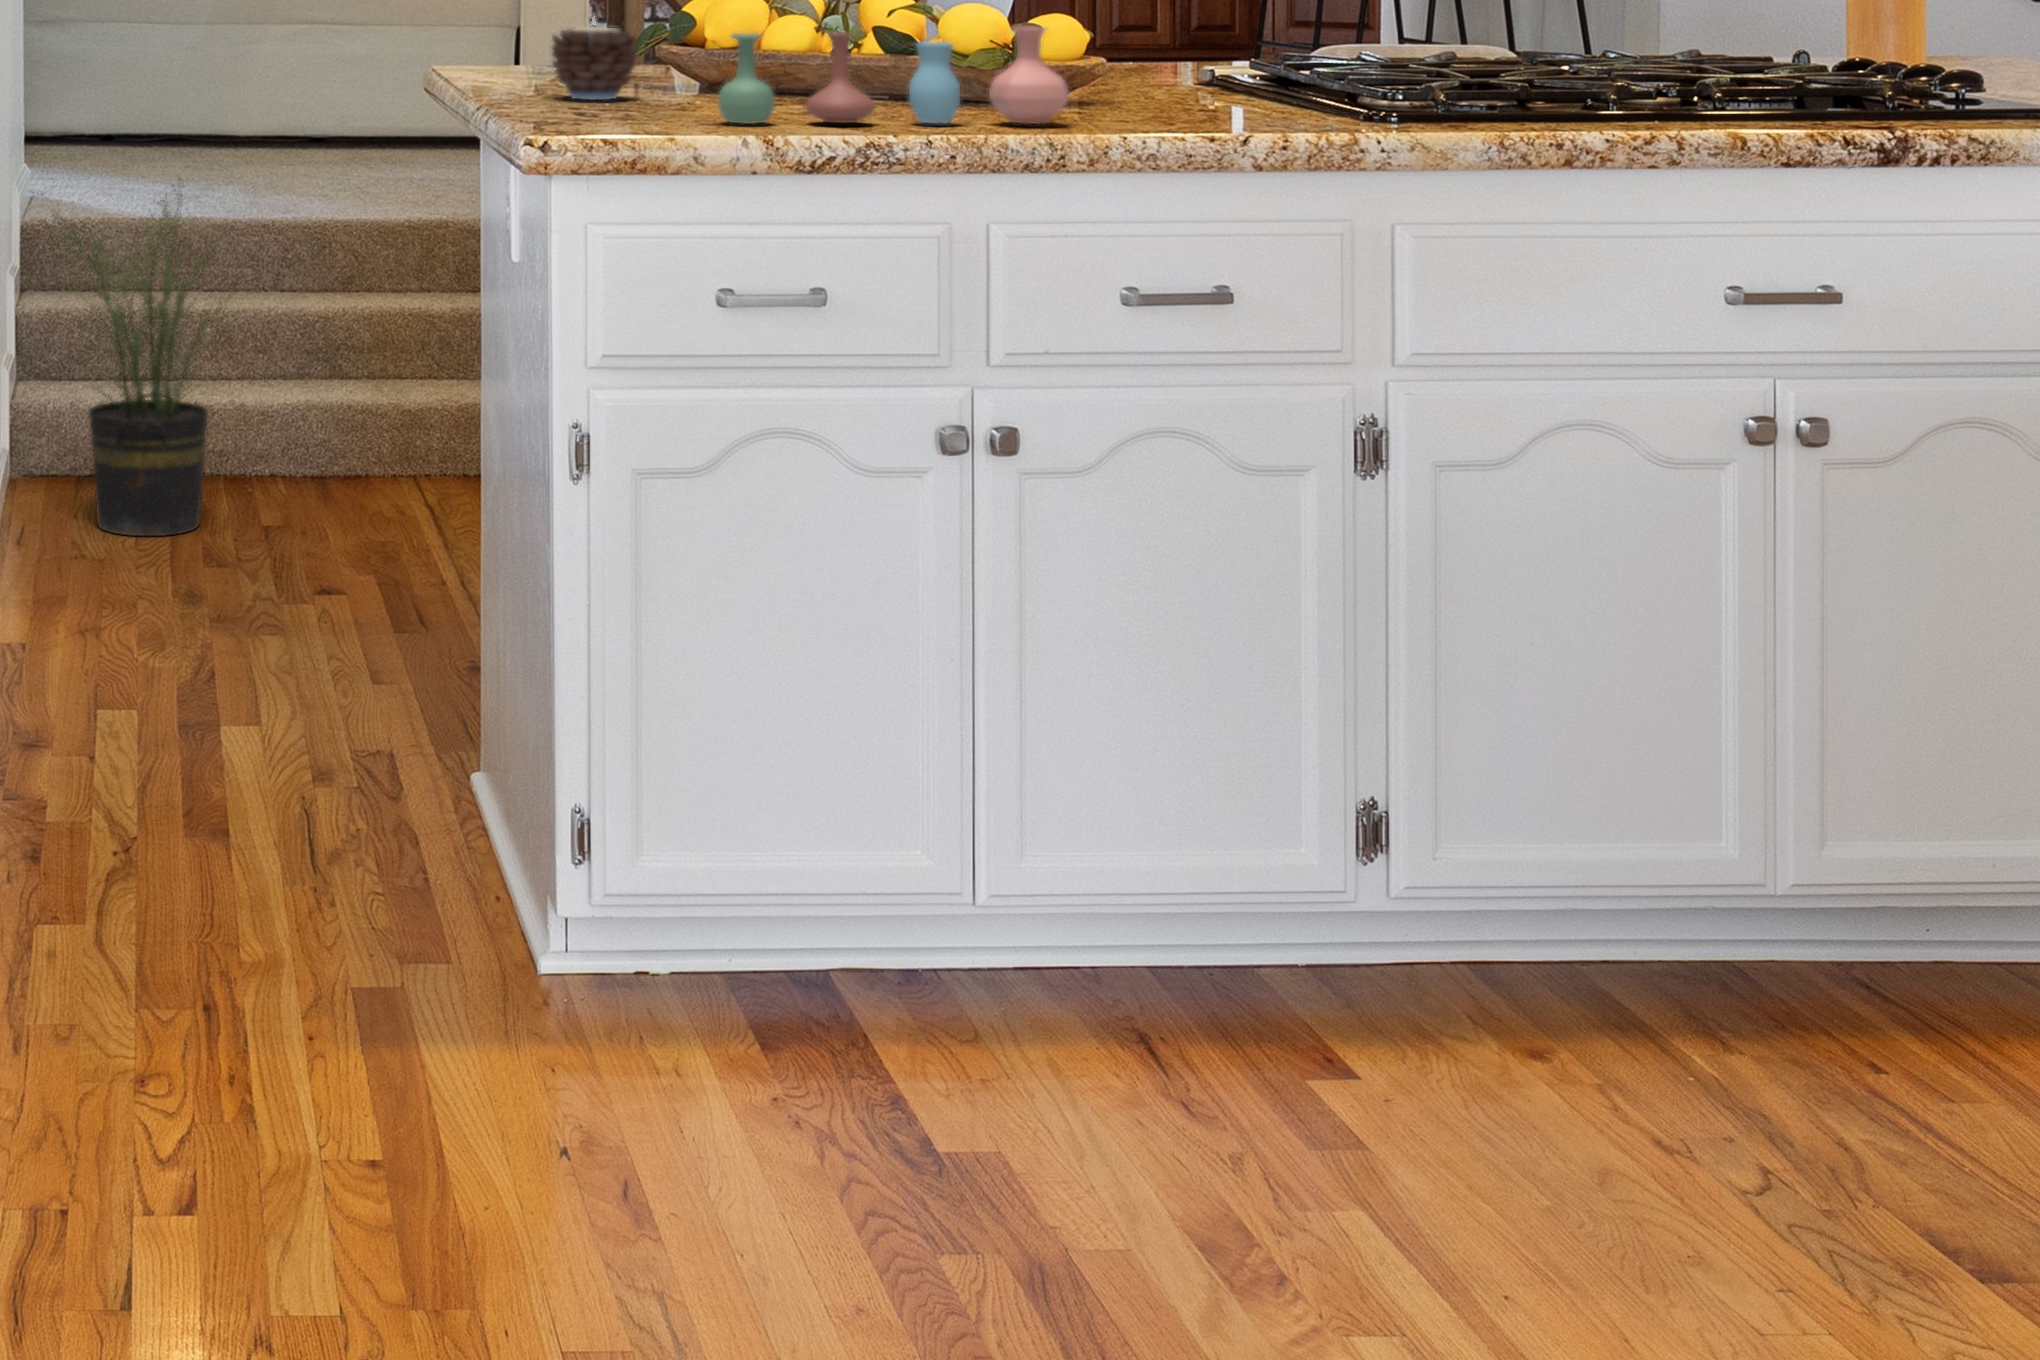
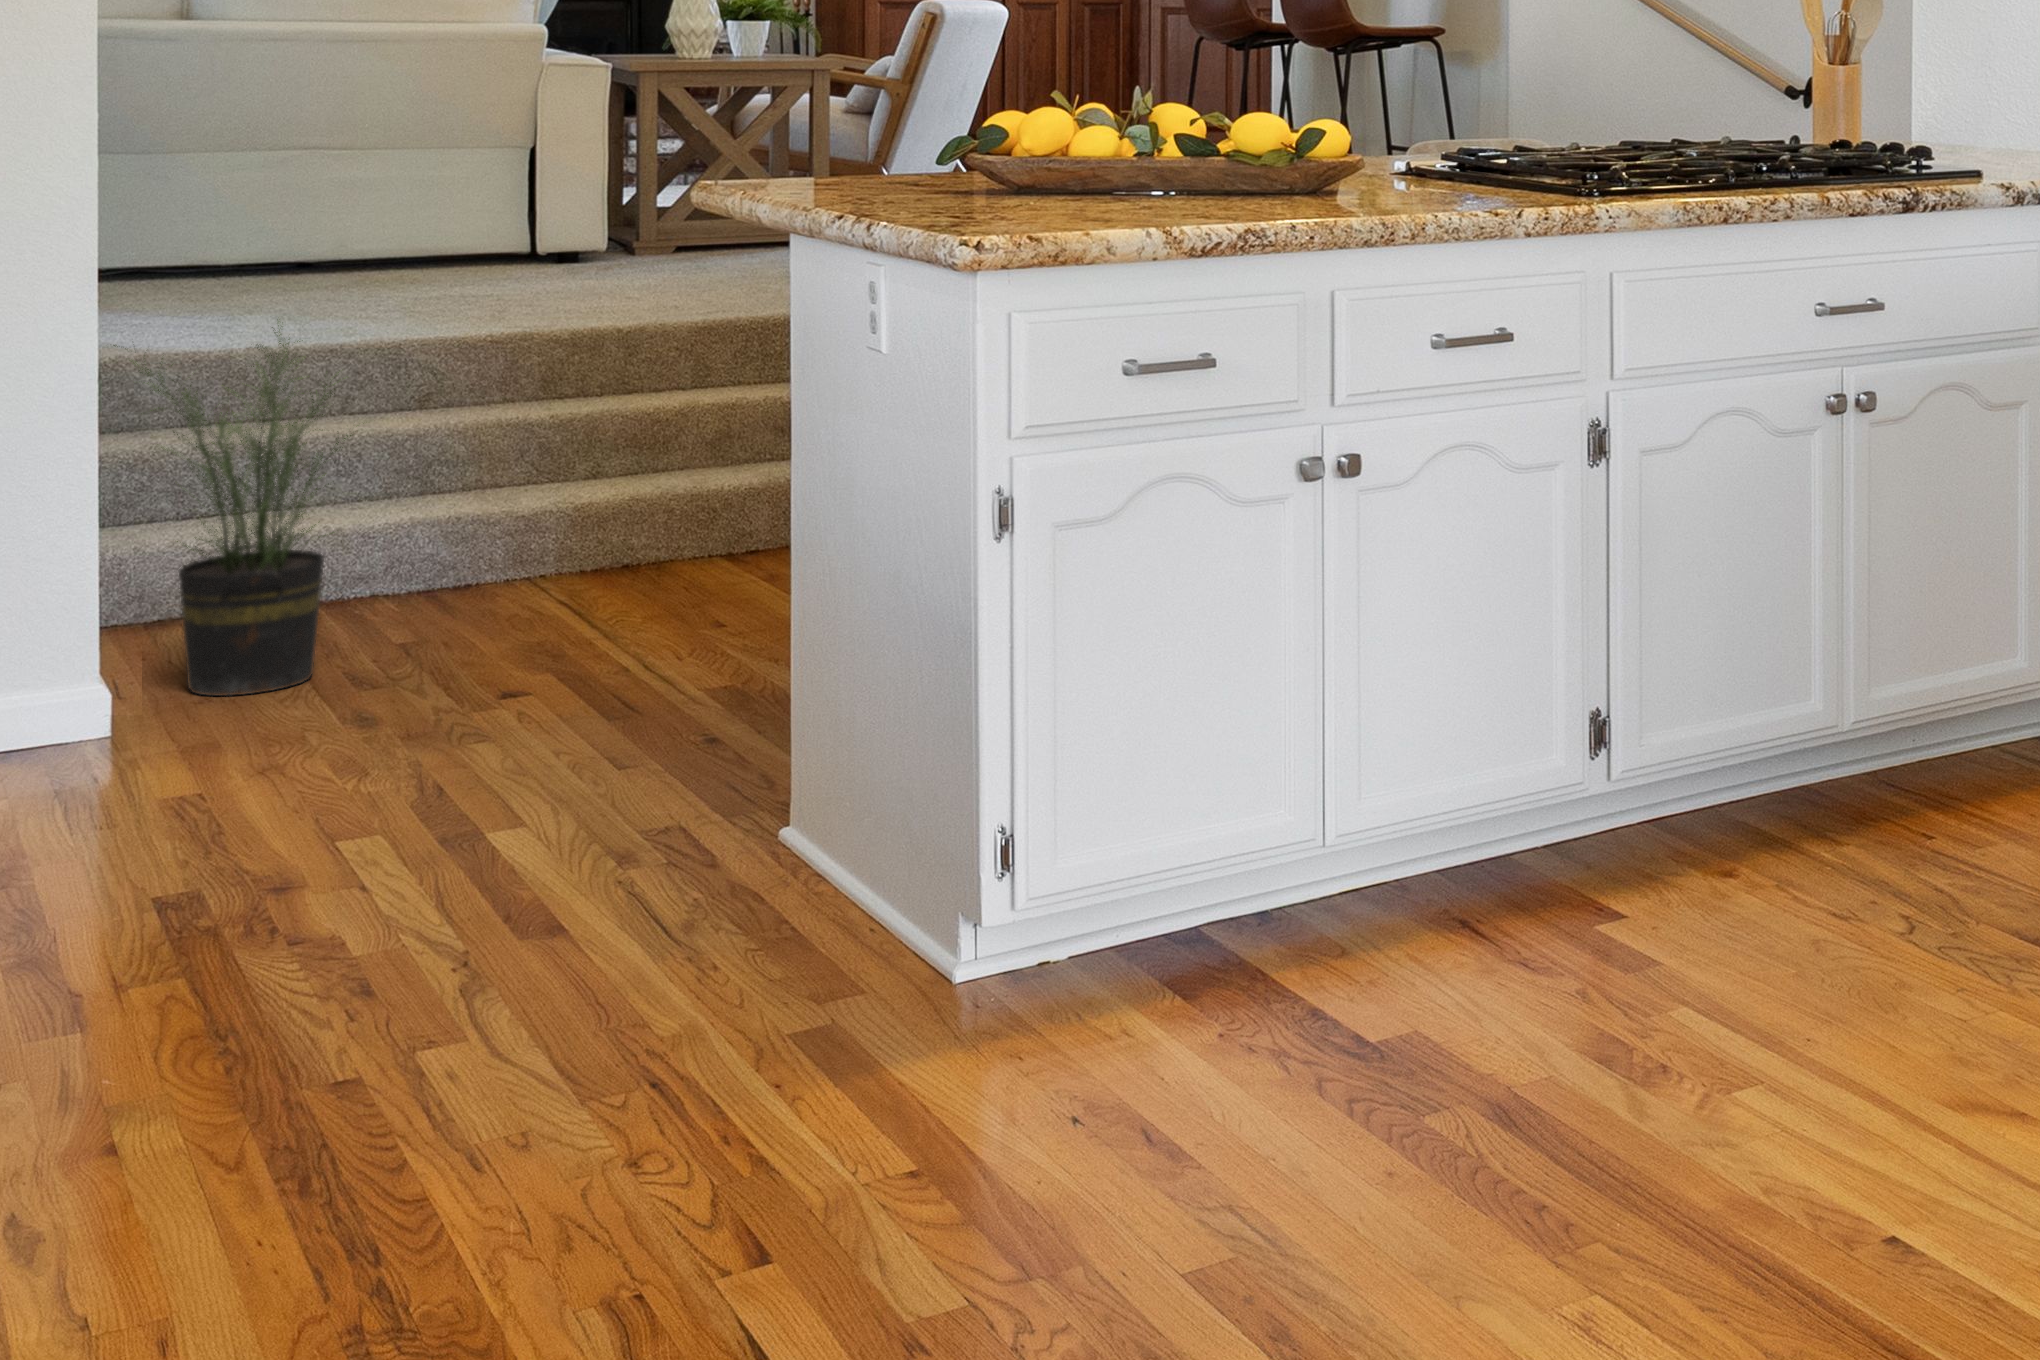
candle: present [551,16,637,100] -> none [927,130,1010,208]
vase: present [718,27,1069,124] -> none [1128,130,1404,220]

